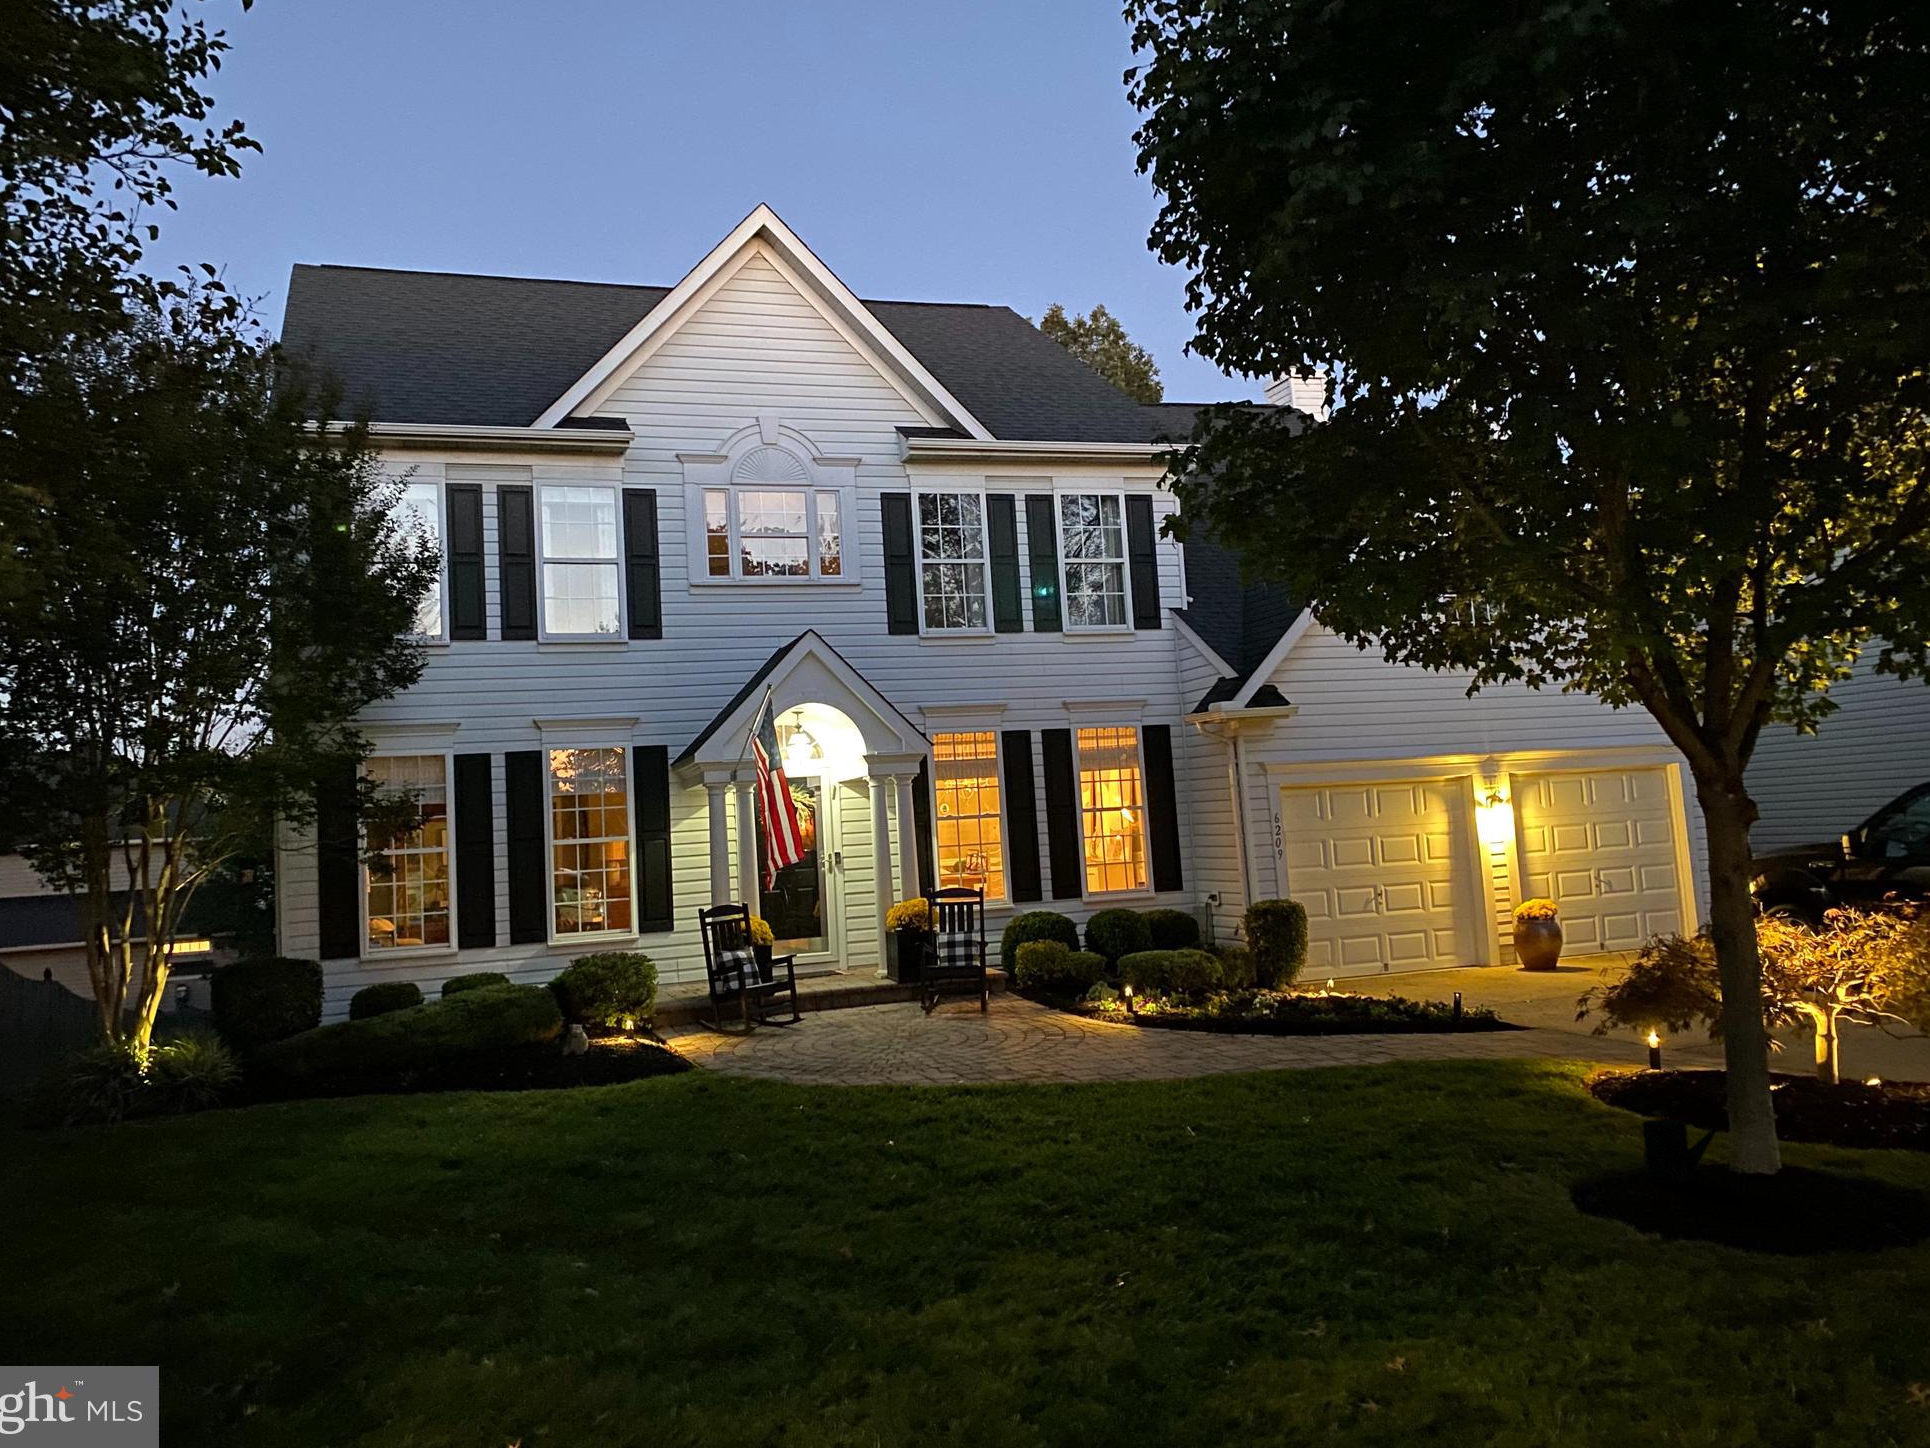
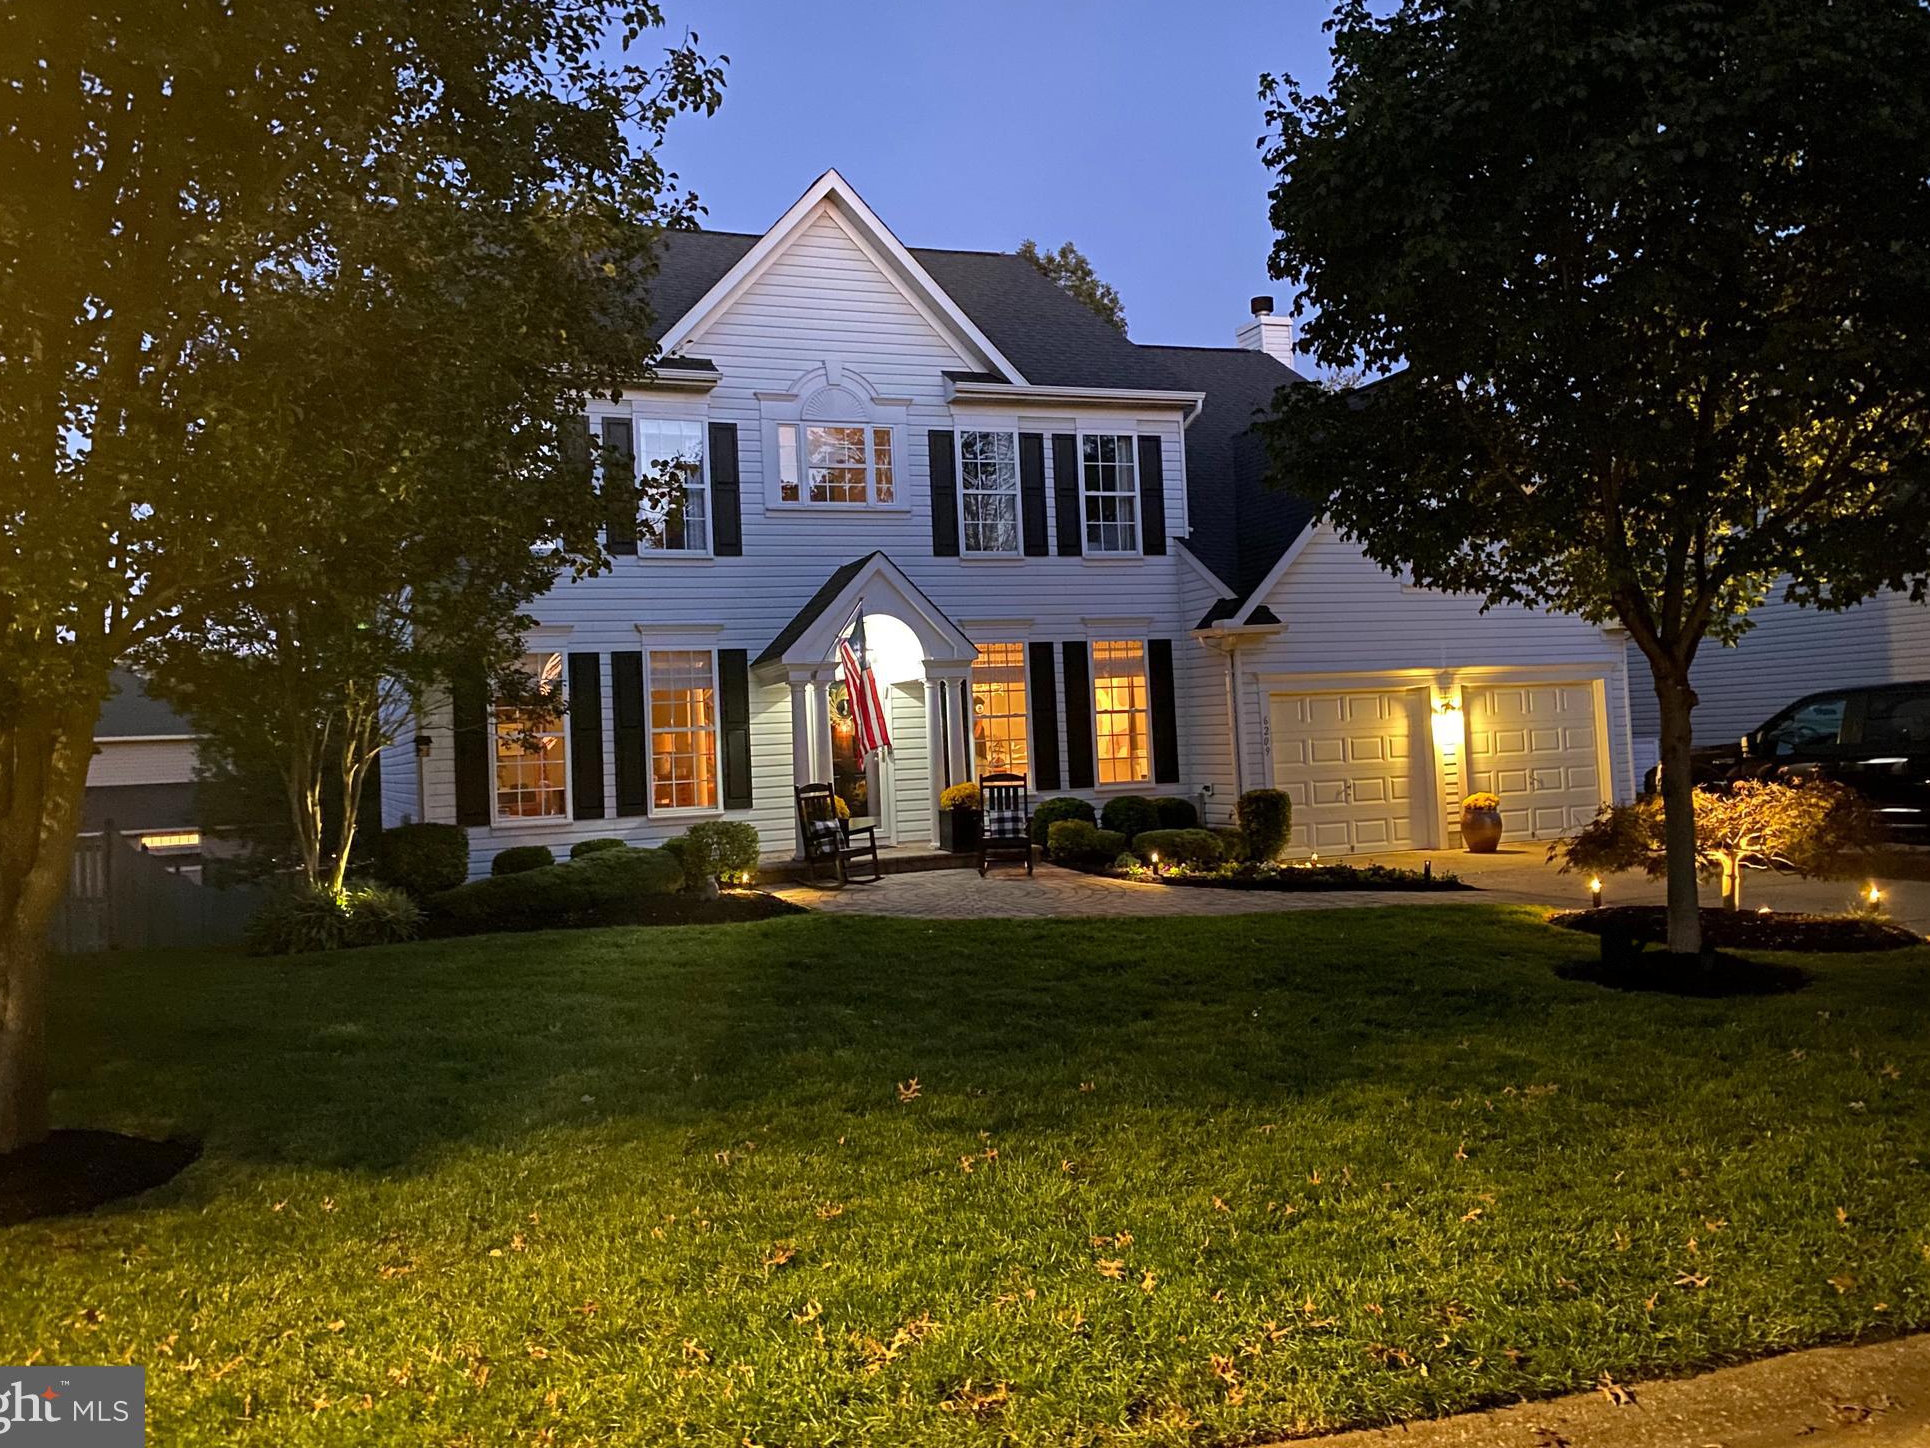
decorative plant: none [1774,1133,1803,1188] -> present [1700,938,1718,971]

